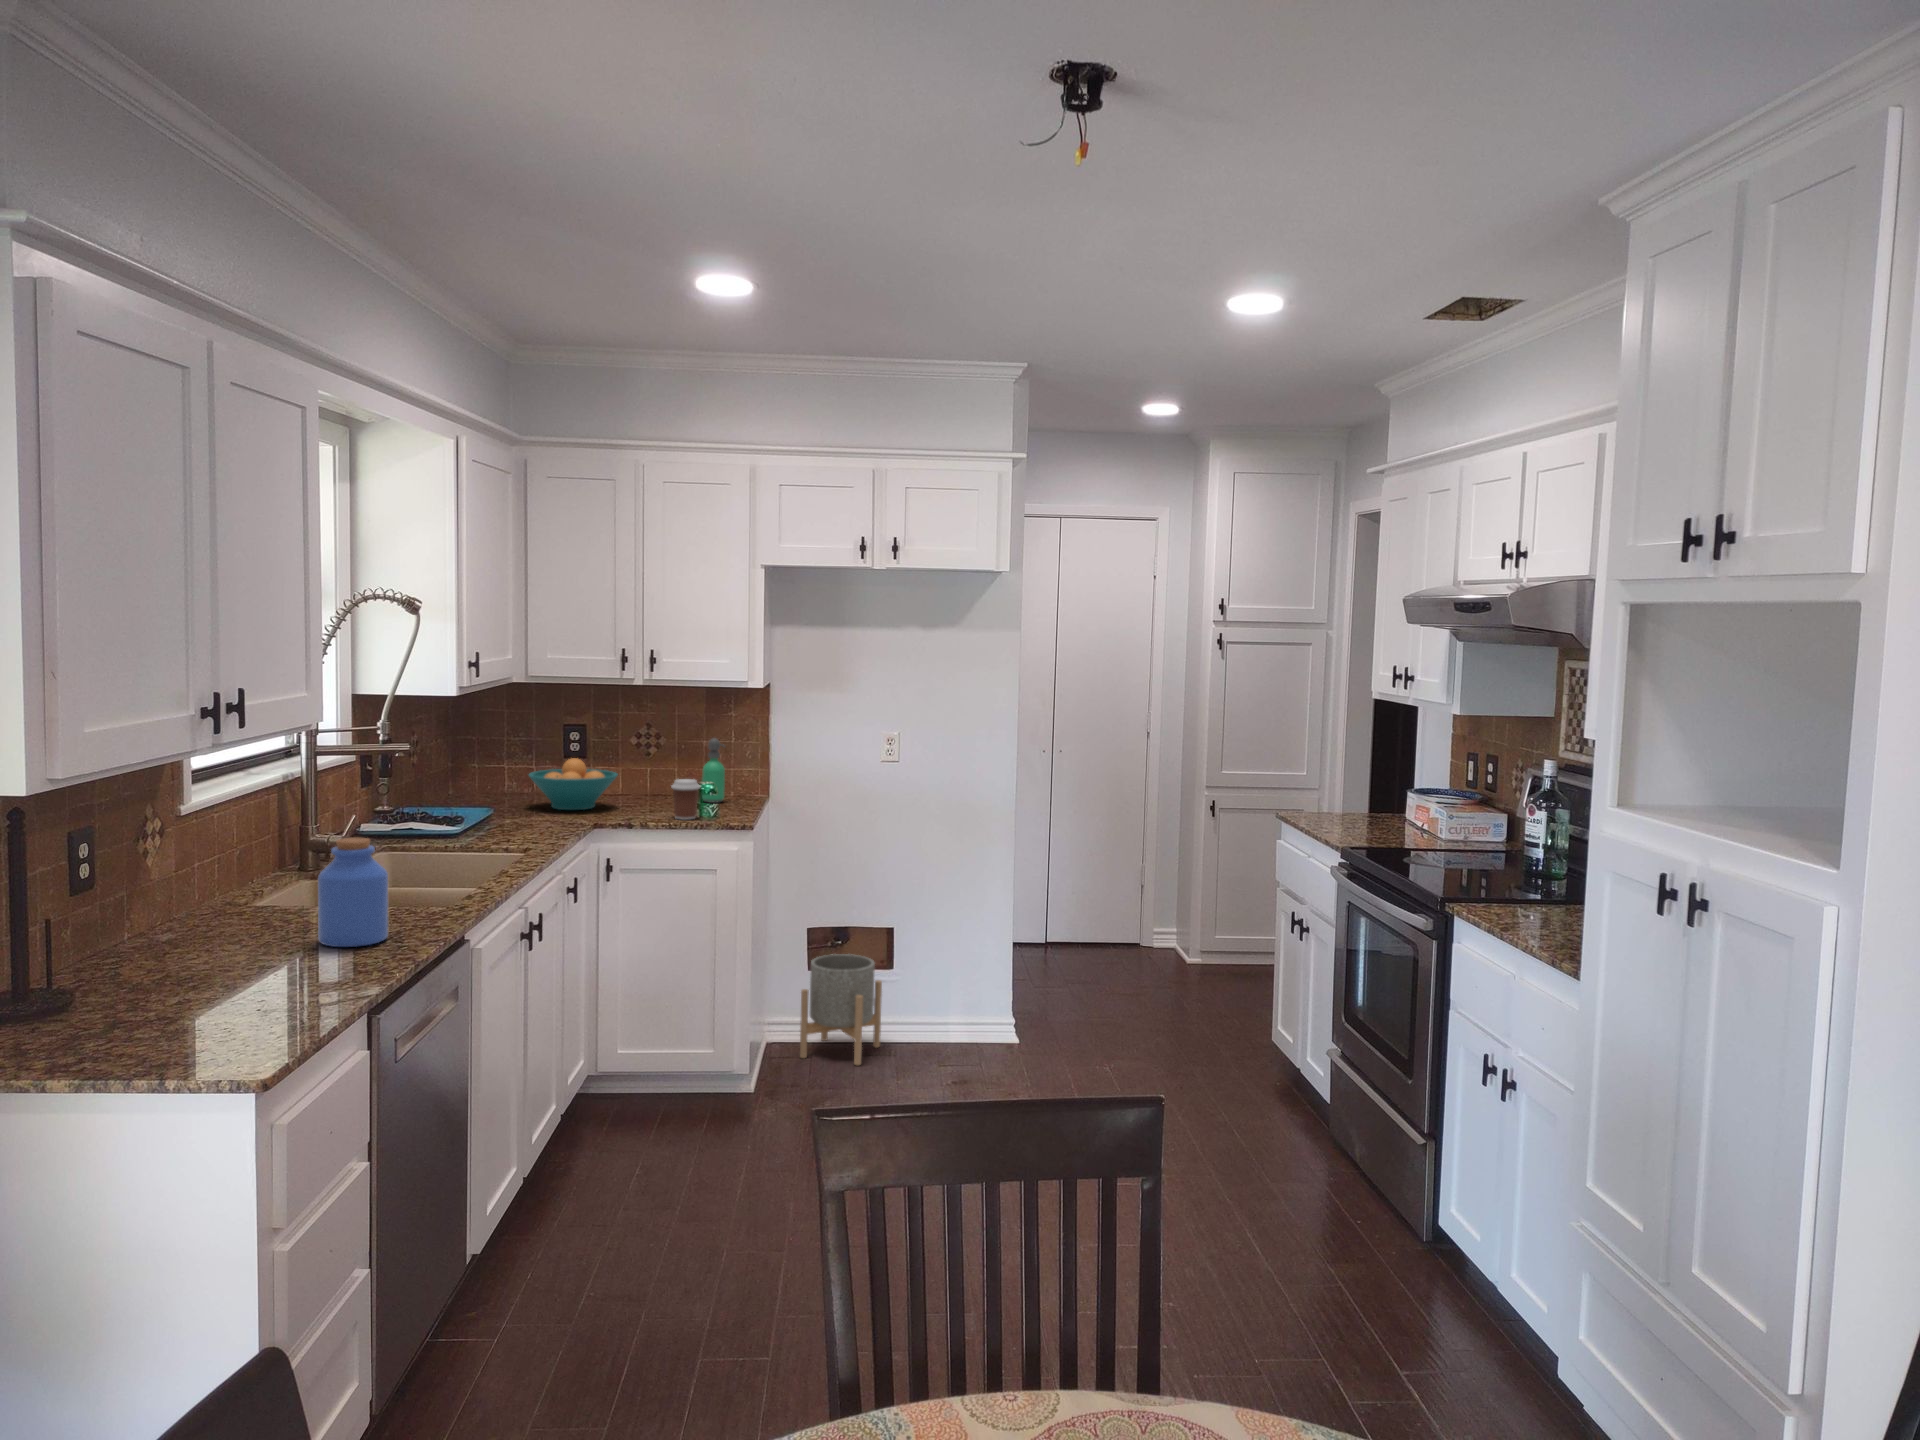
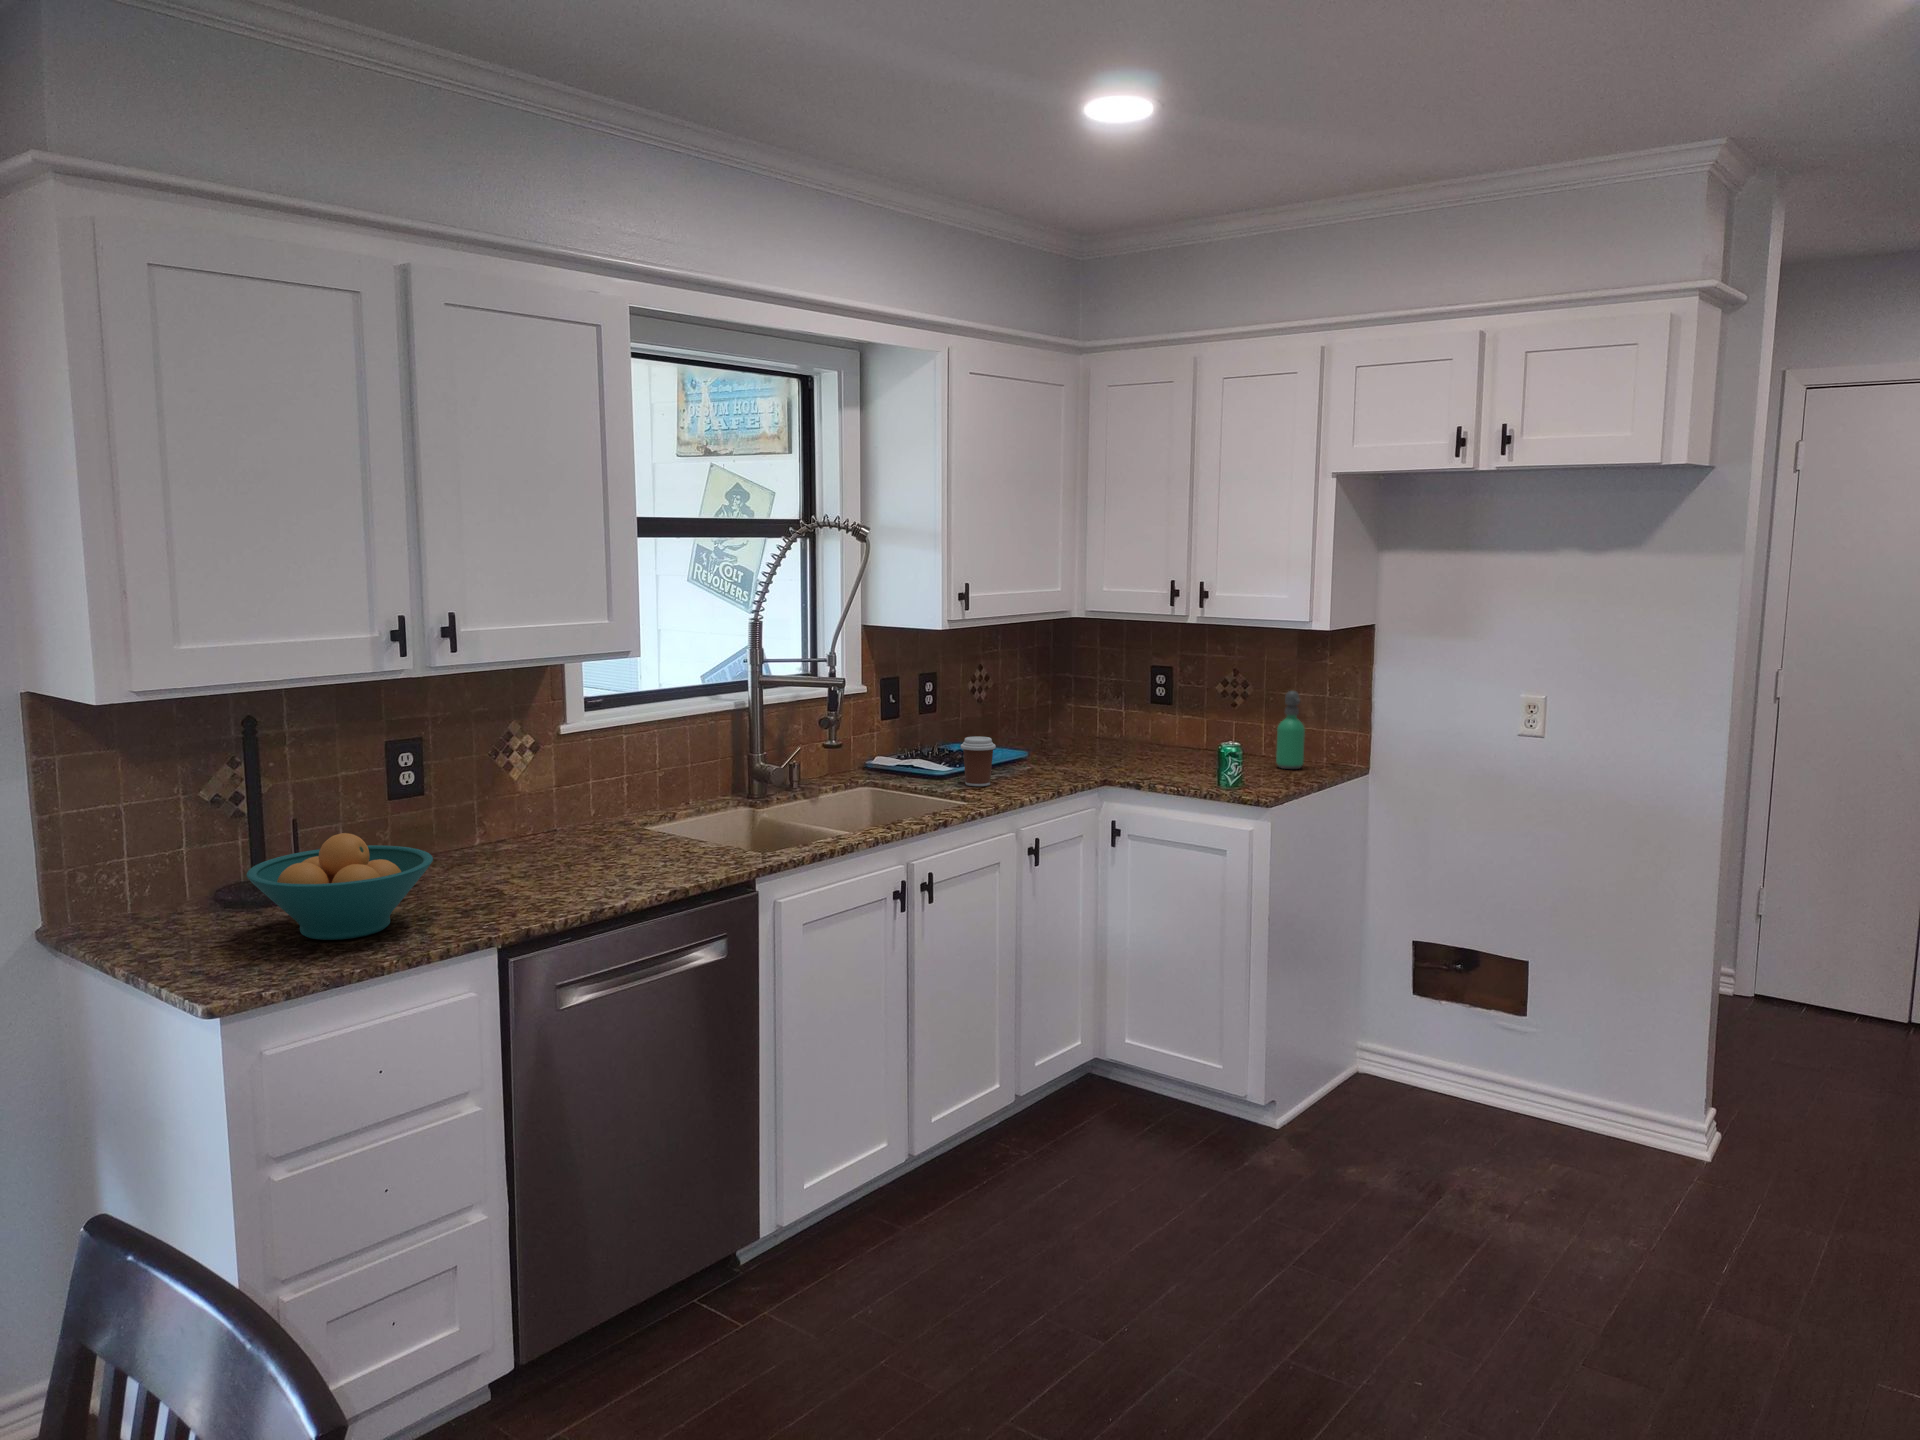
fruit bowl: present [529,758,618,810] -> present [246,833,433,940]
coffee cup: present [671,779,700,820] -> present [961,736,996,786]
jar: present [318,838,388,947] -> none [583,769,650,878]
planter: present [800,954,882,1065] -> none [1371,979,1495,1130]

